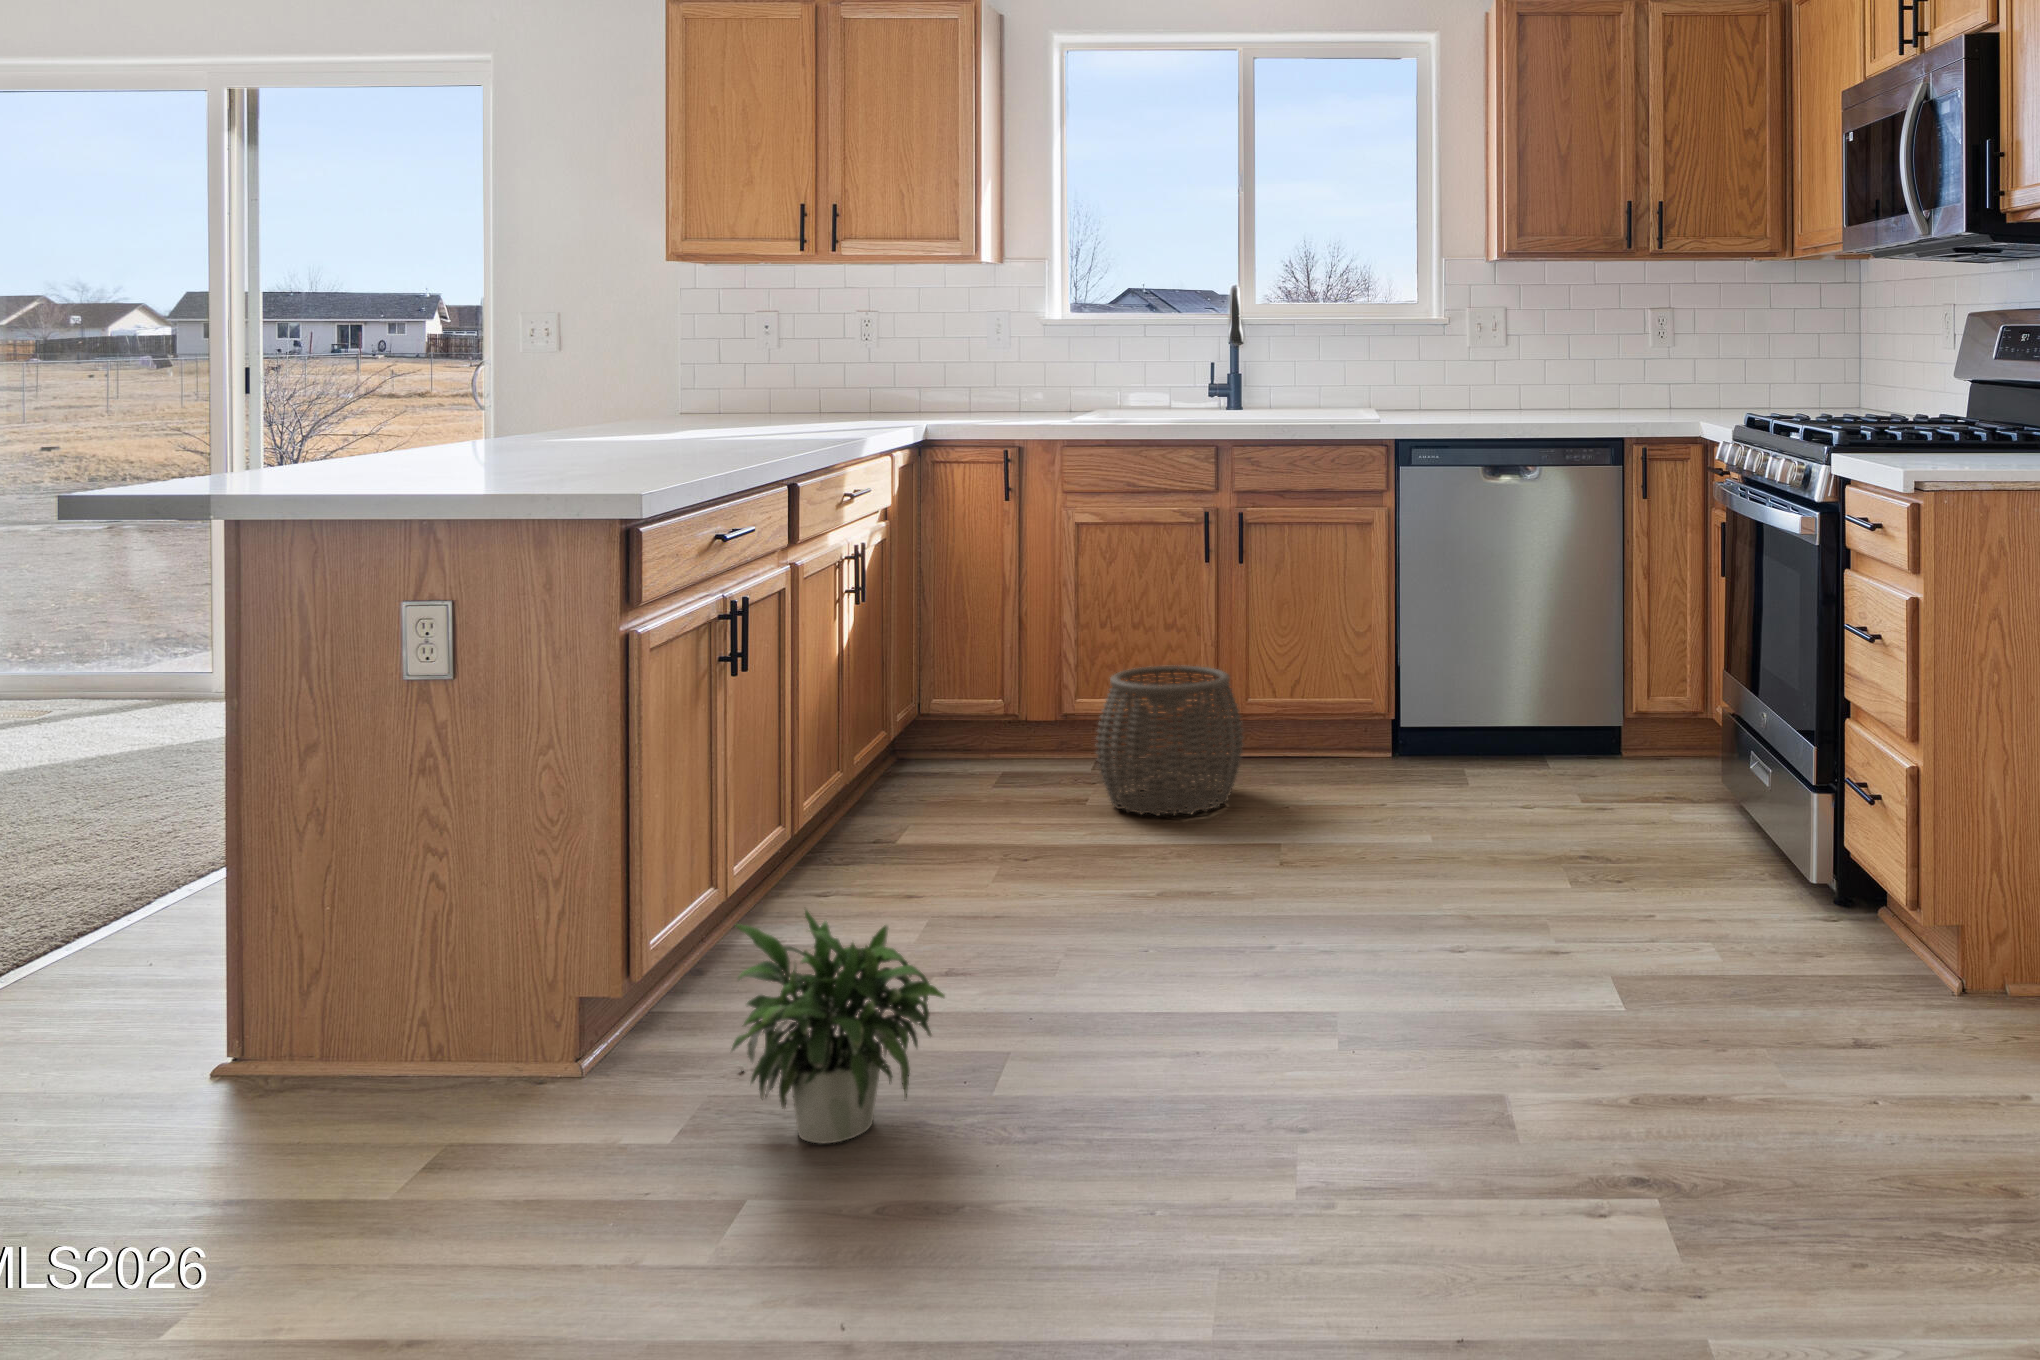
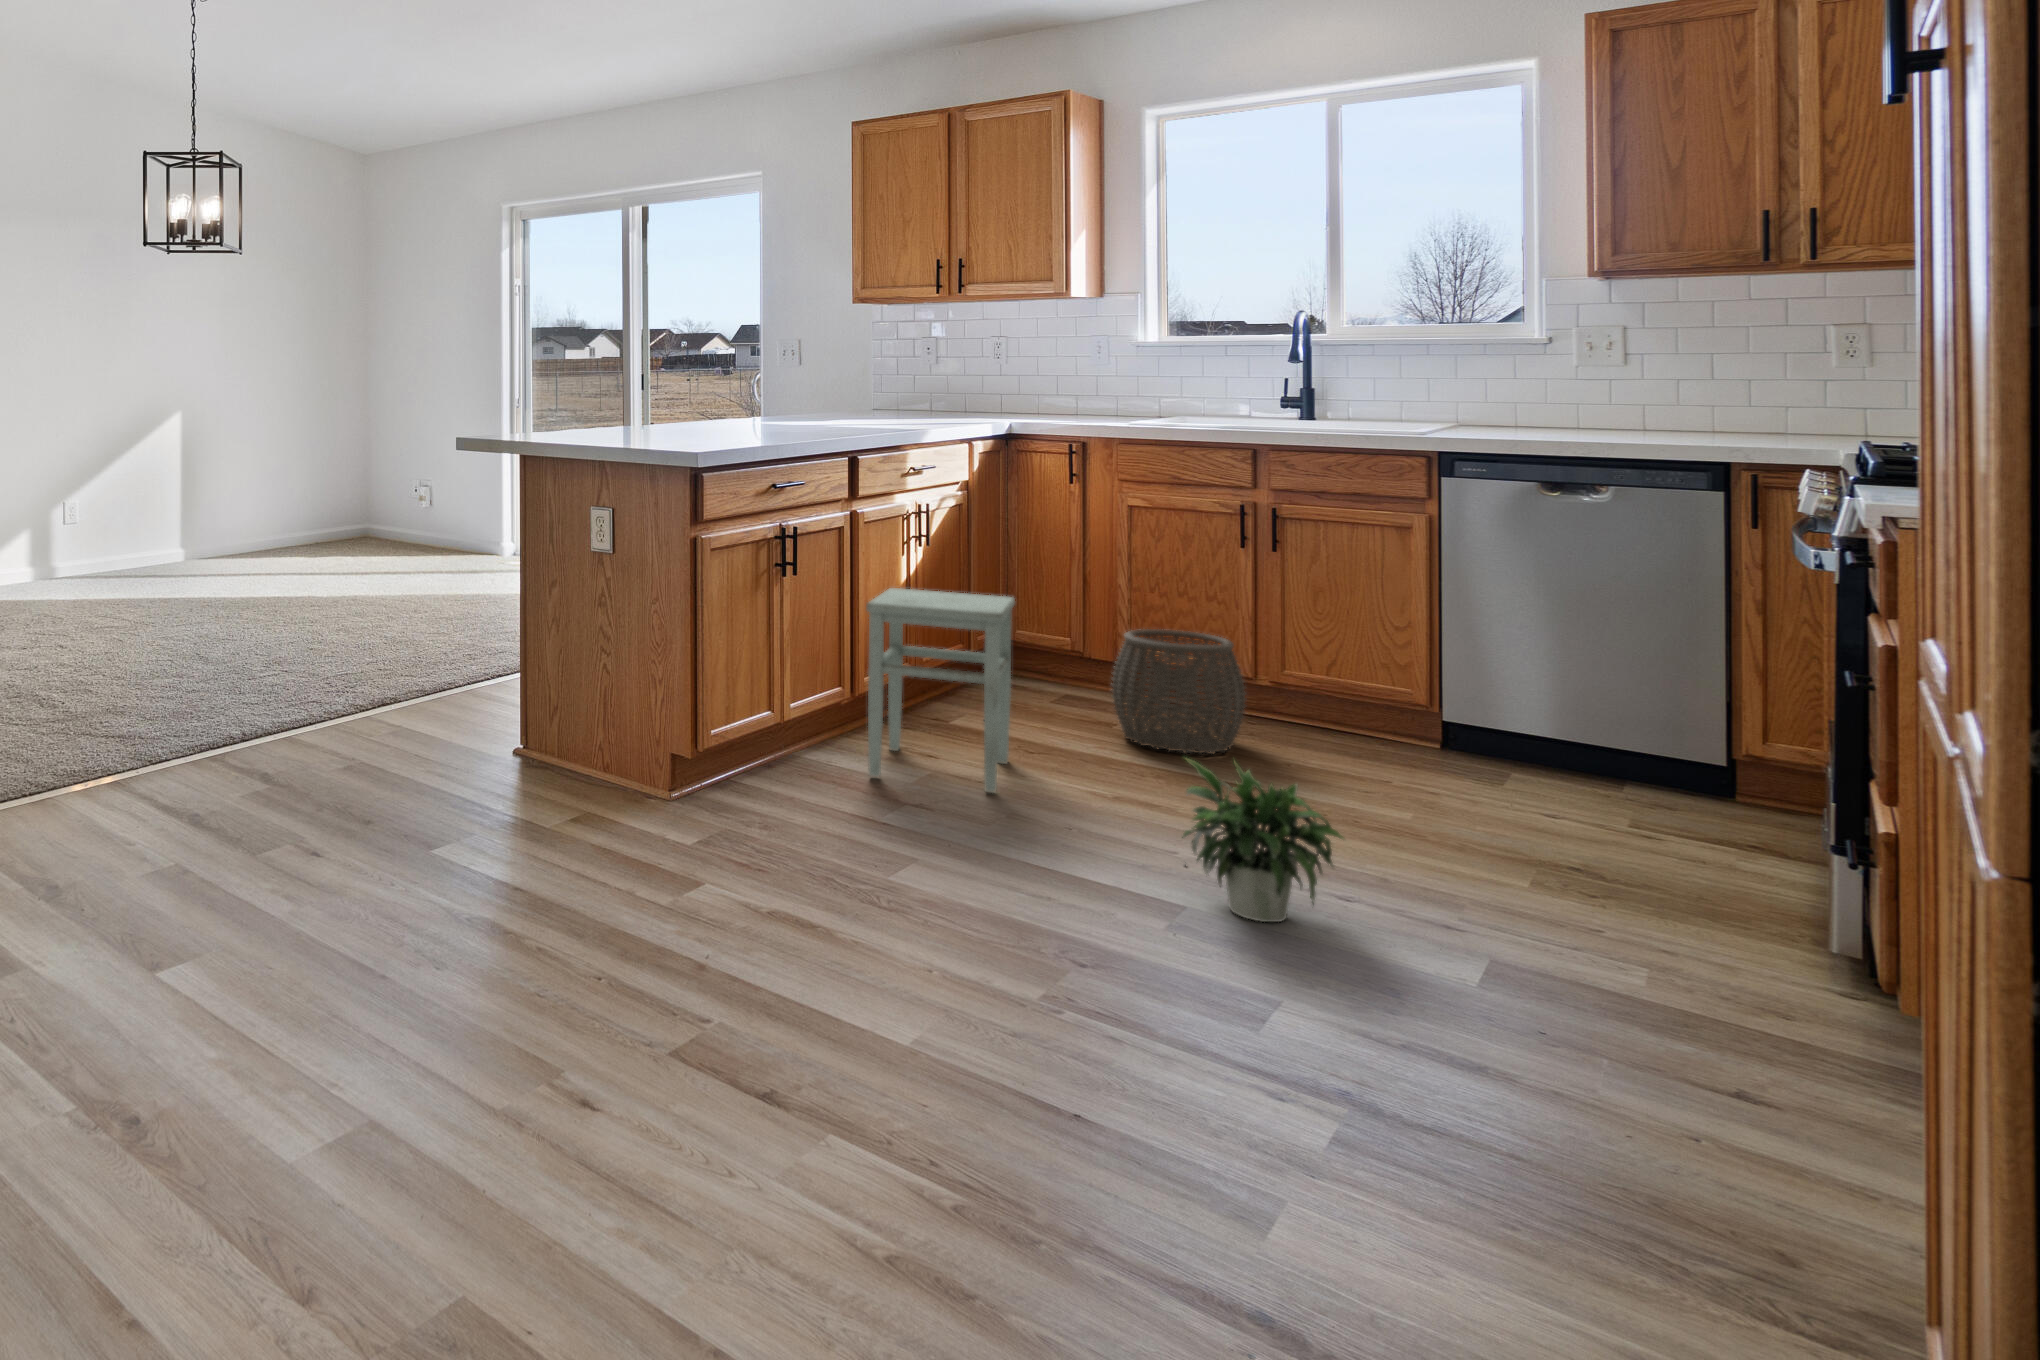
stool: none [848,656,1045,946] -> present [866,588,1015,792]
potted plant: present [731,910,945,1143] -> present [1183,758,1344,922]

